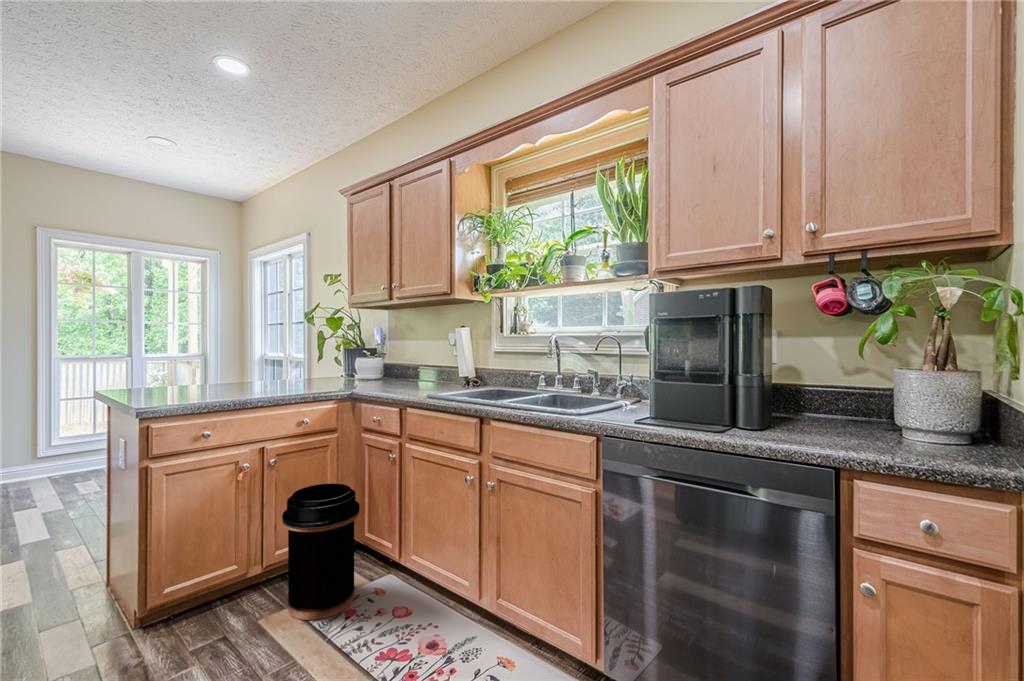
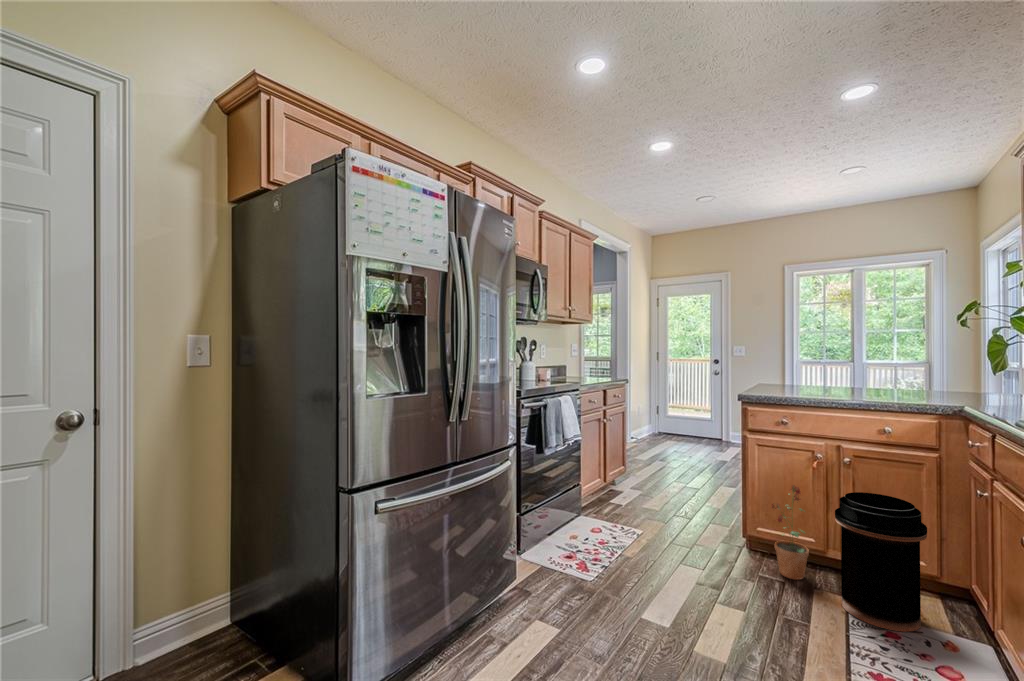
potted plant: none [184,511,245,631] -> present [772,485,809,580]

